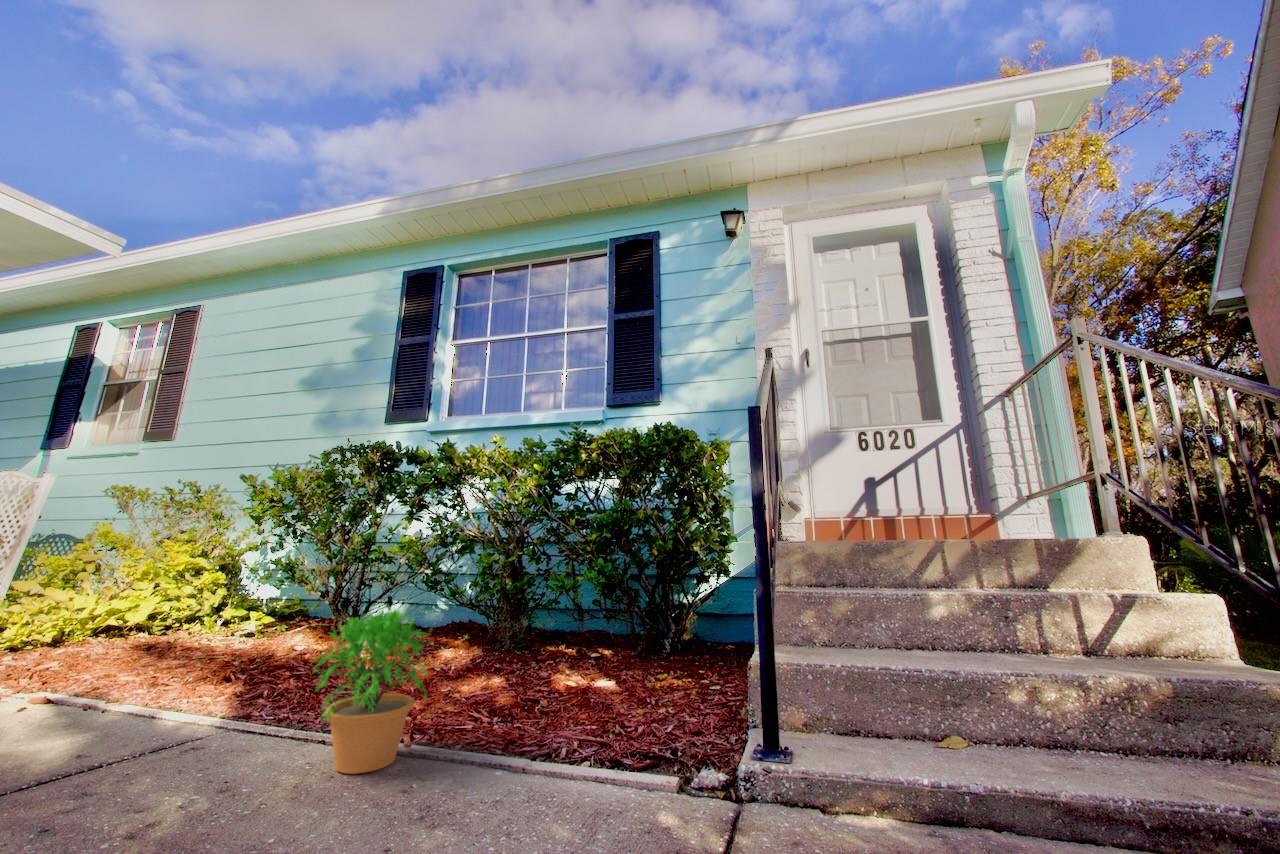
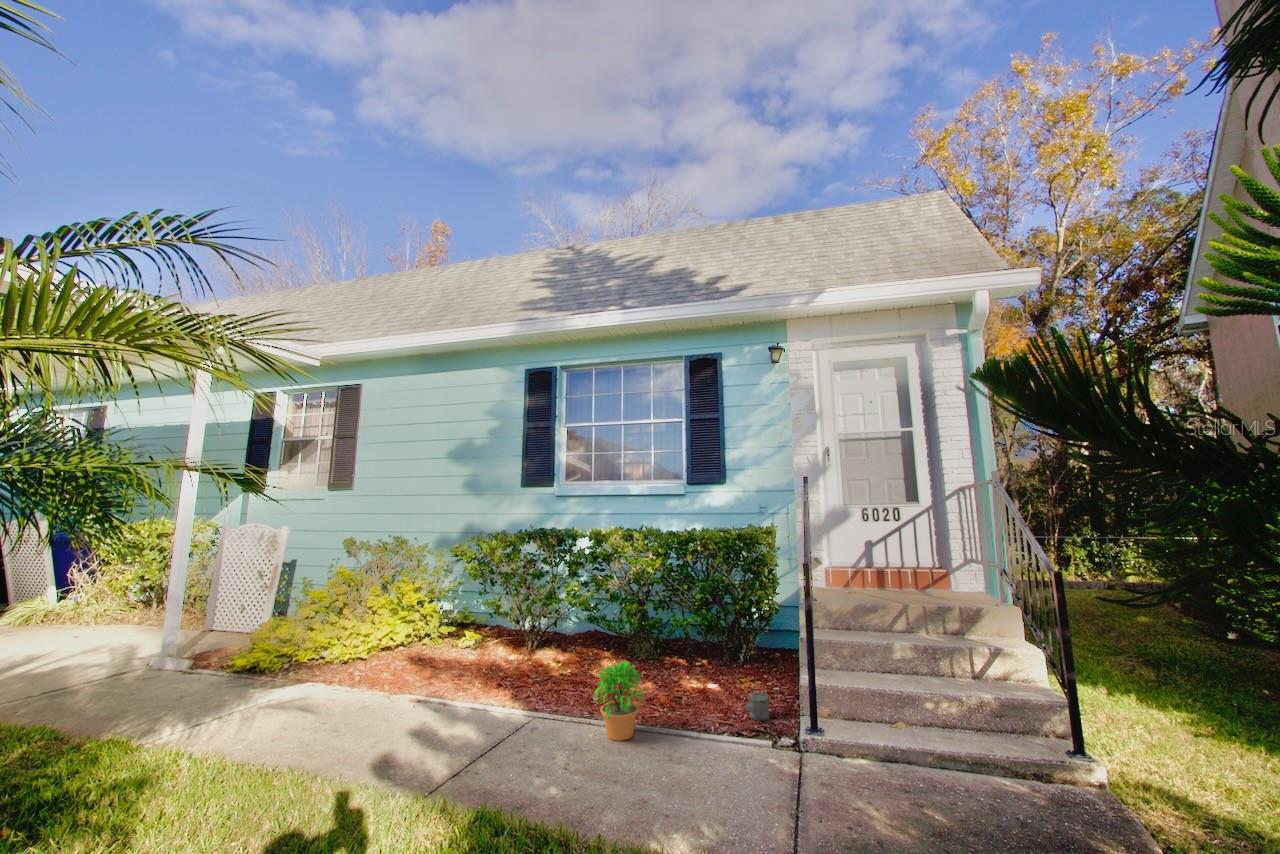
watering can: none [633,682,688,739] -> present [746,690,770,721]

